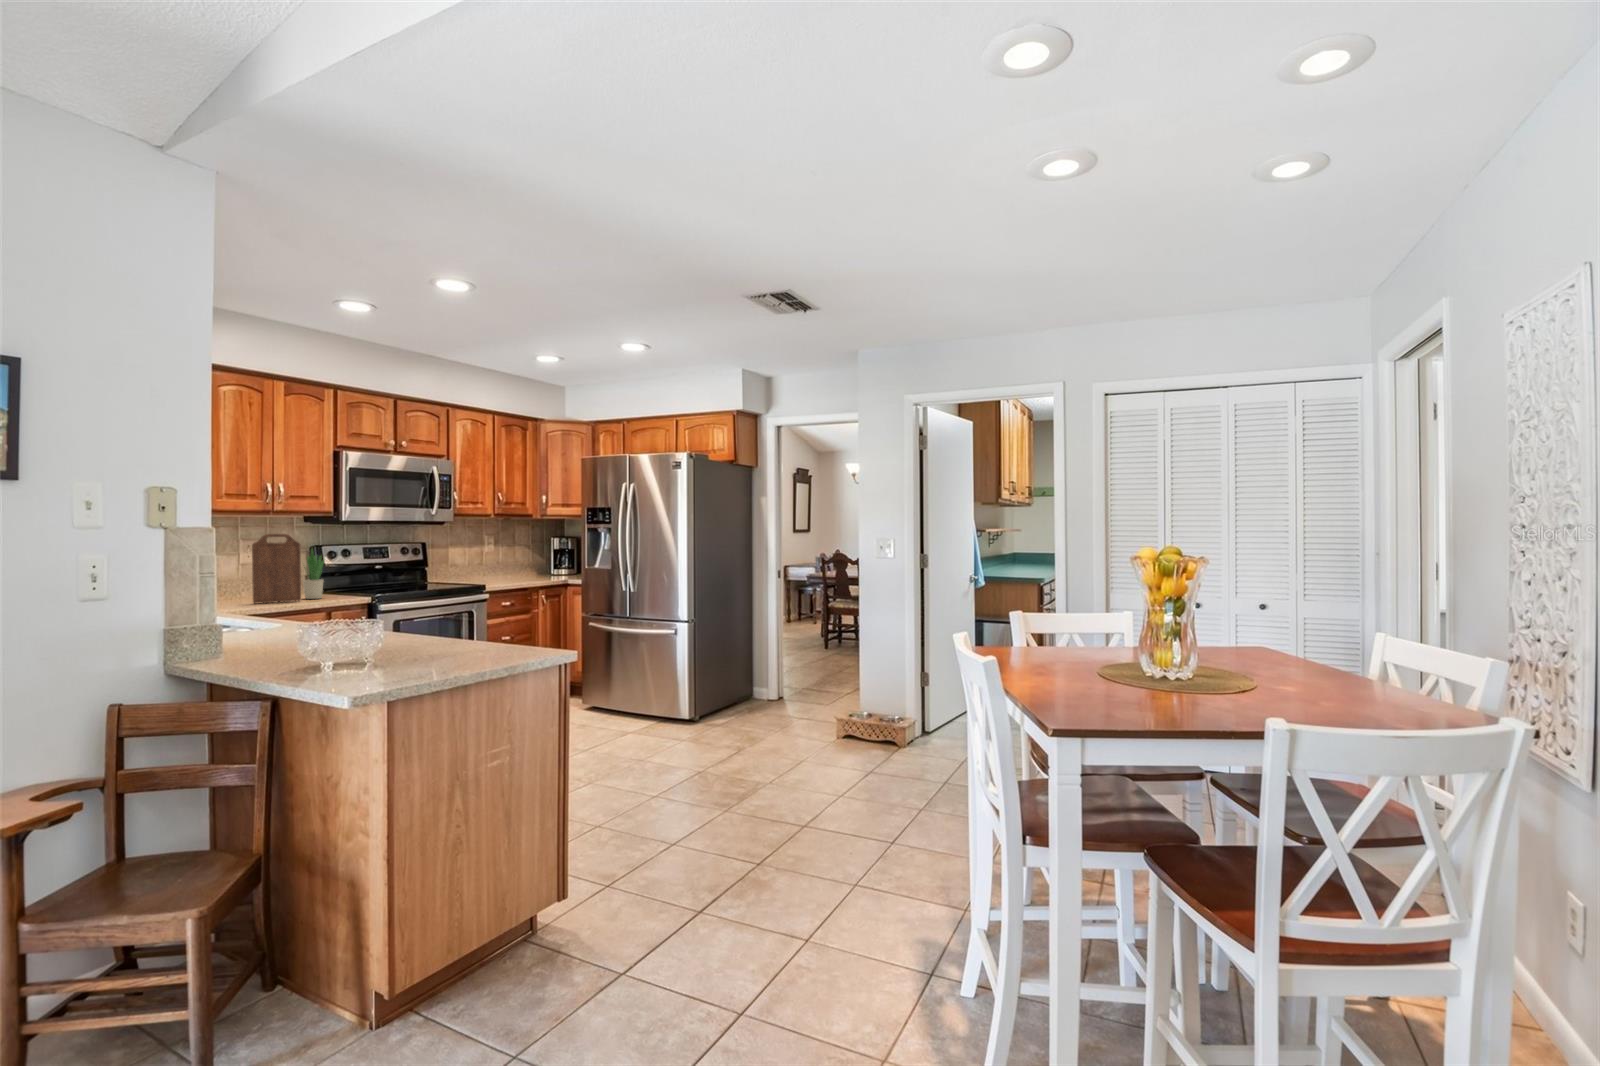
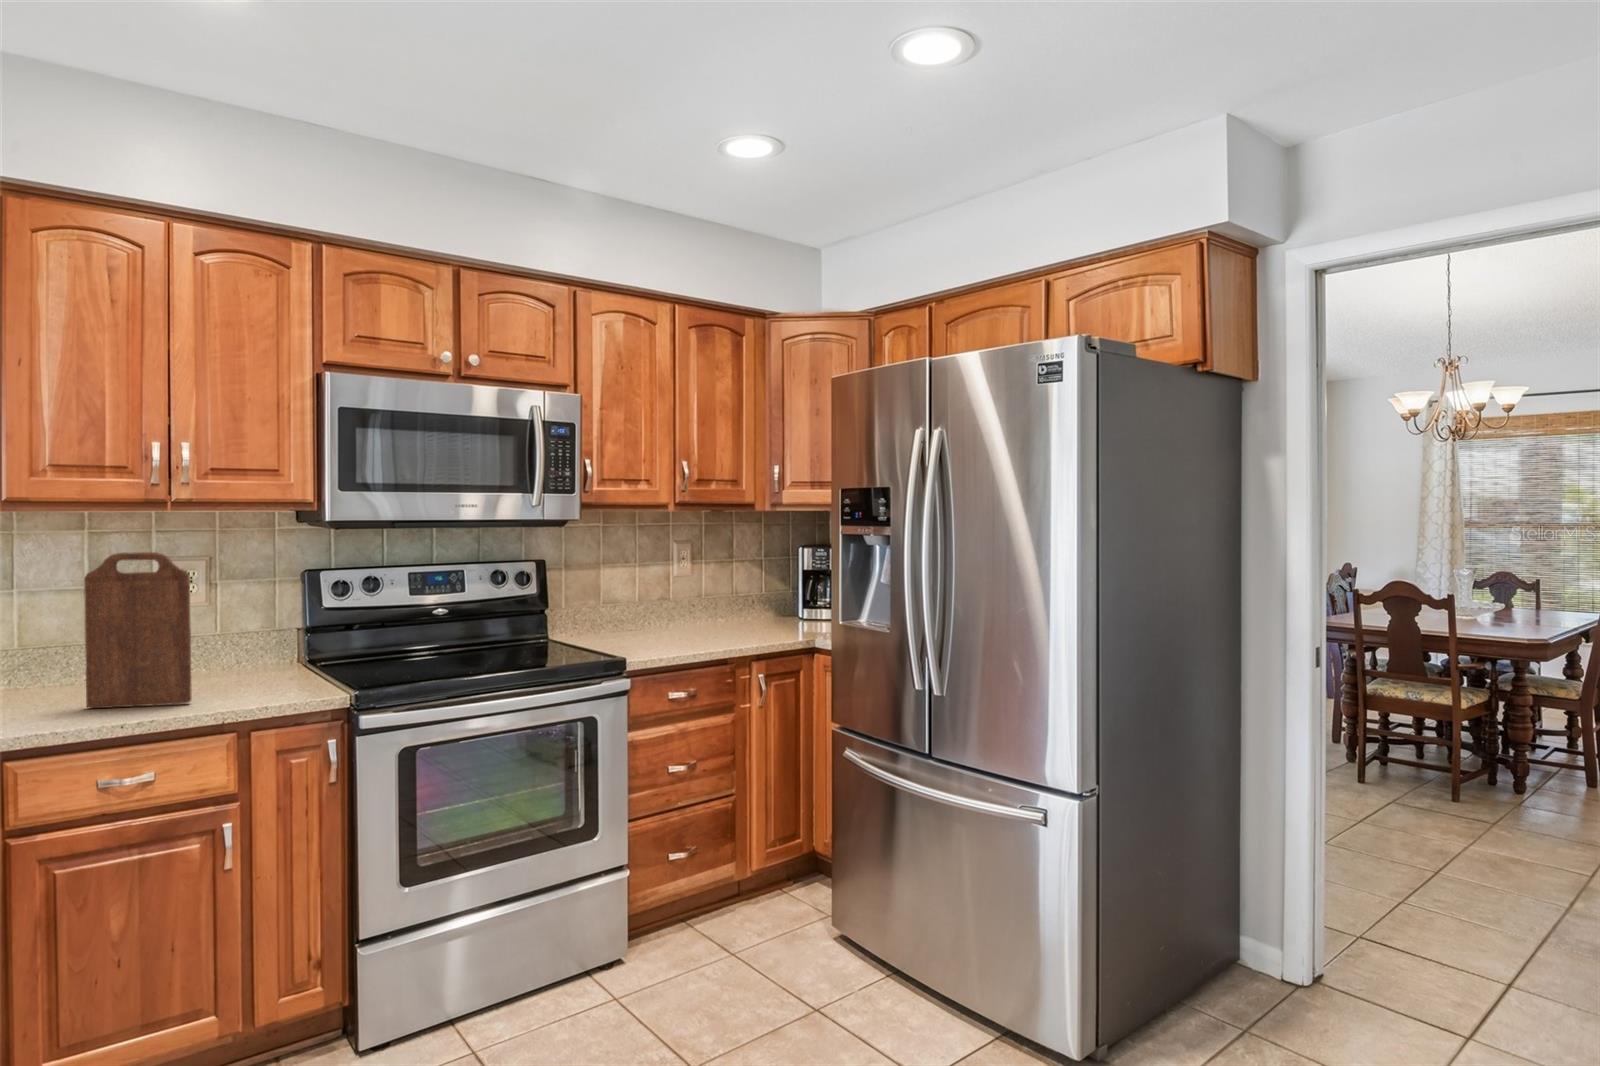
potted plant: present [303,549,324,599] -> none [217,578,272,695]

